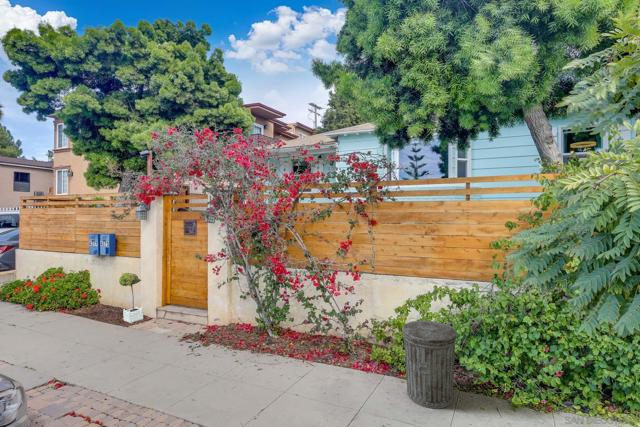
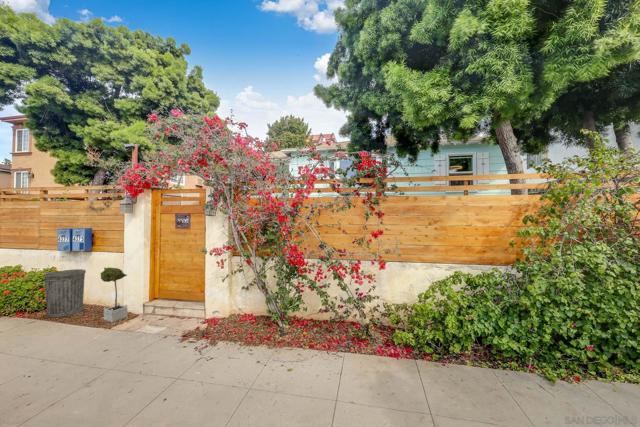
trash can: present [402,321,457,409] -> present [44,269,86,317]

